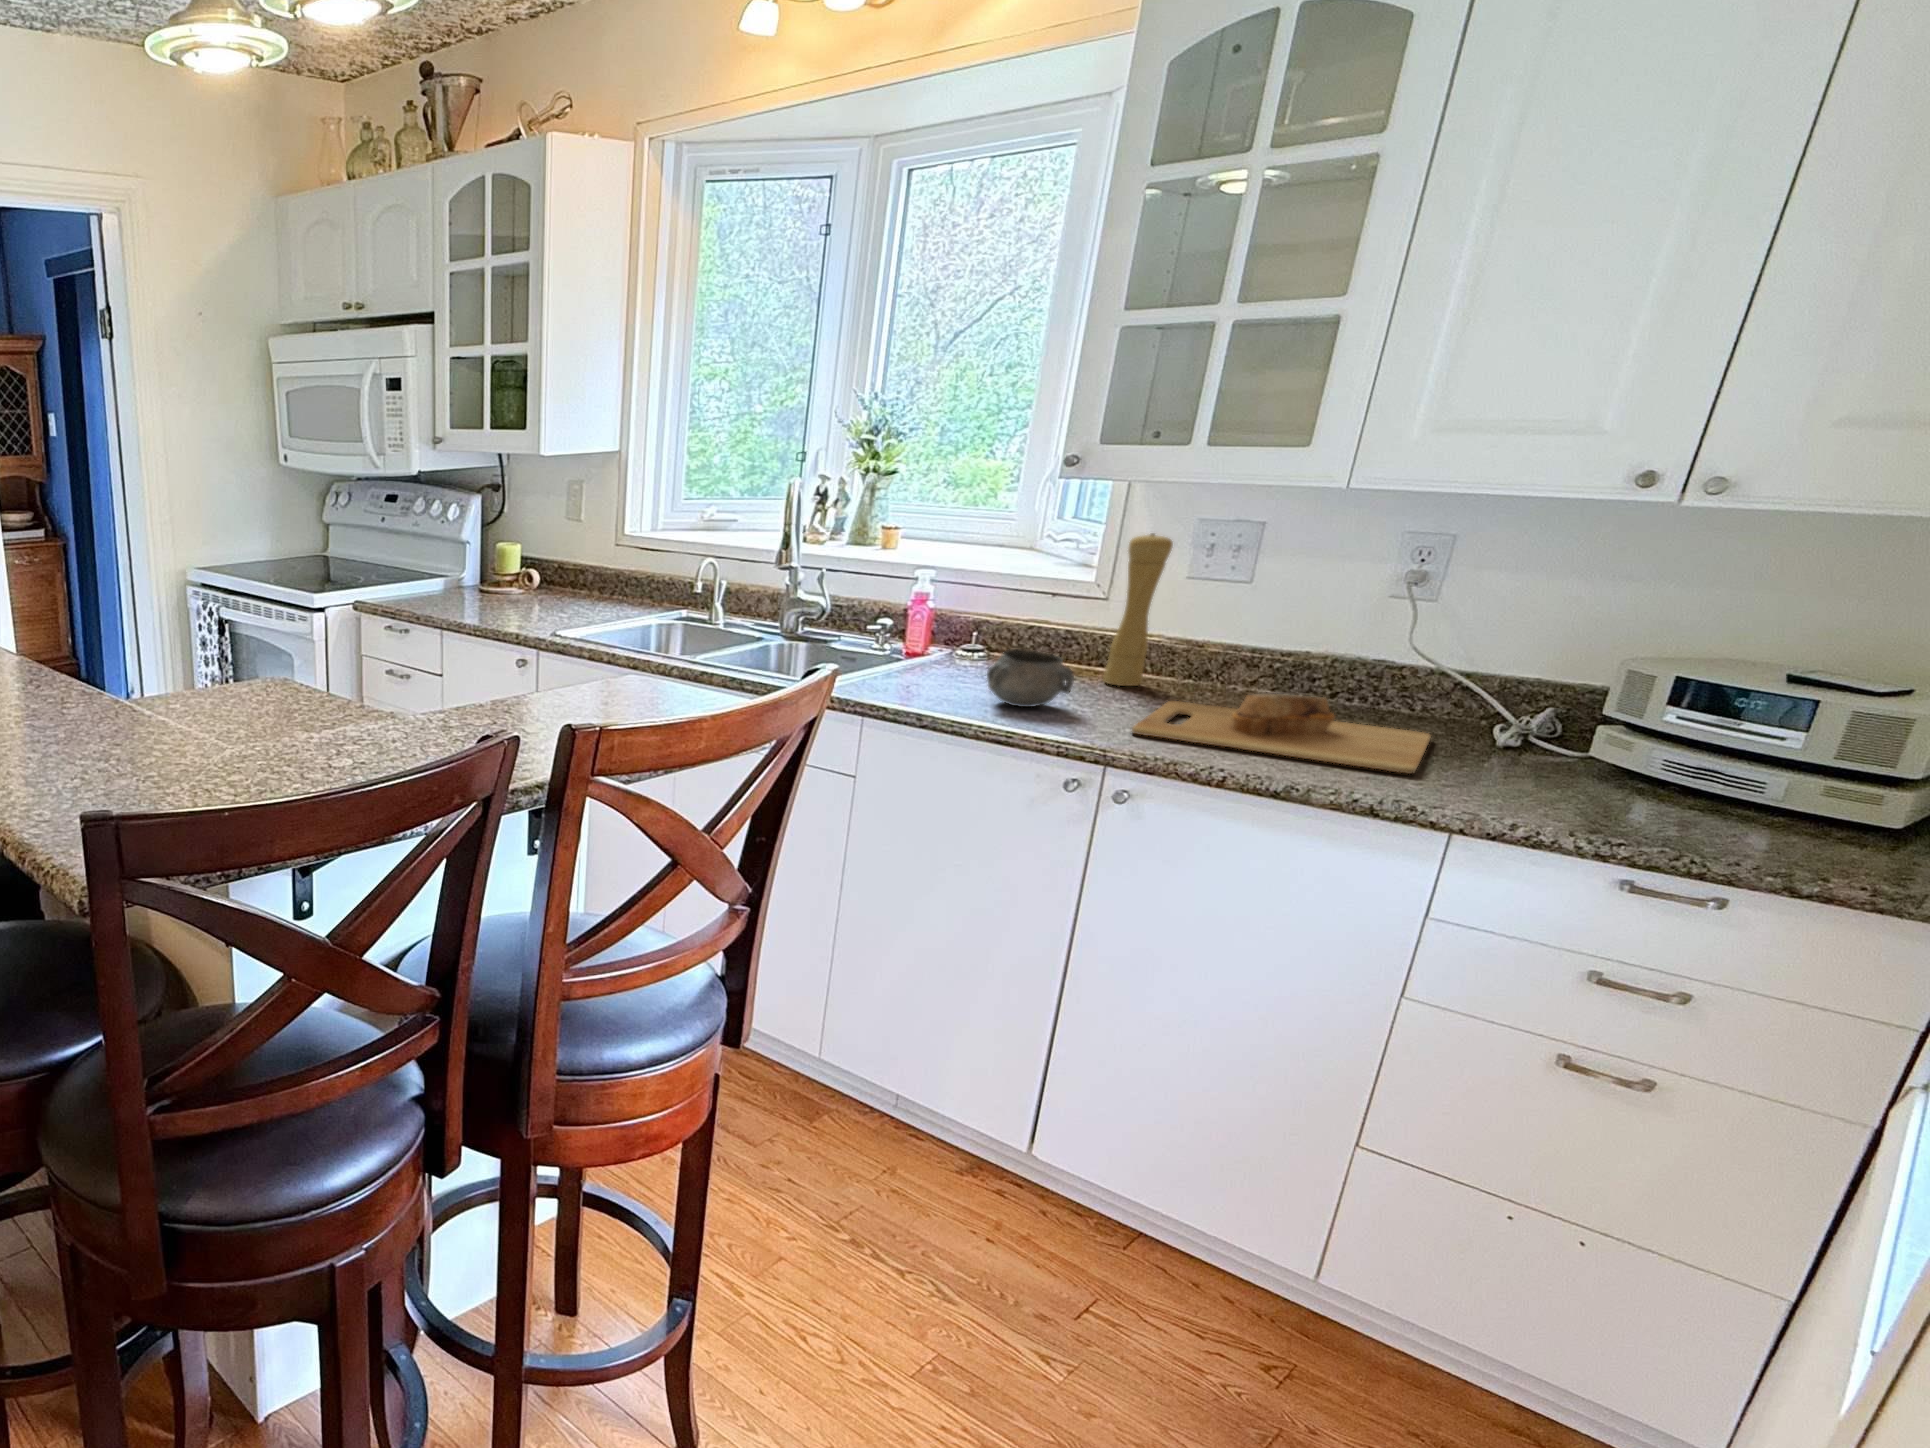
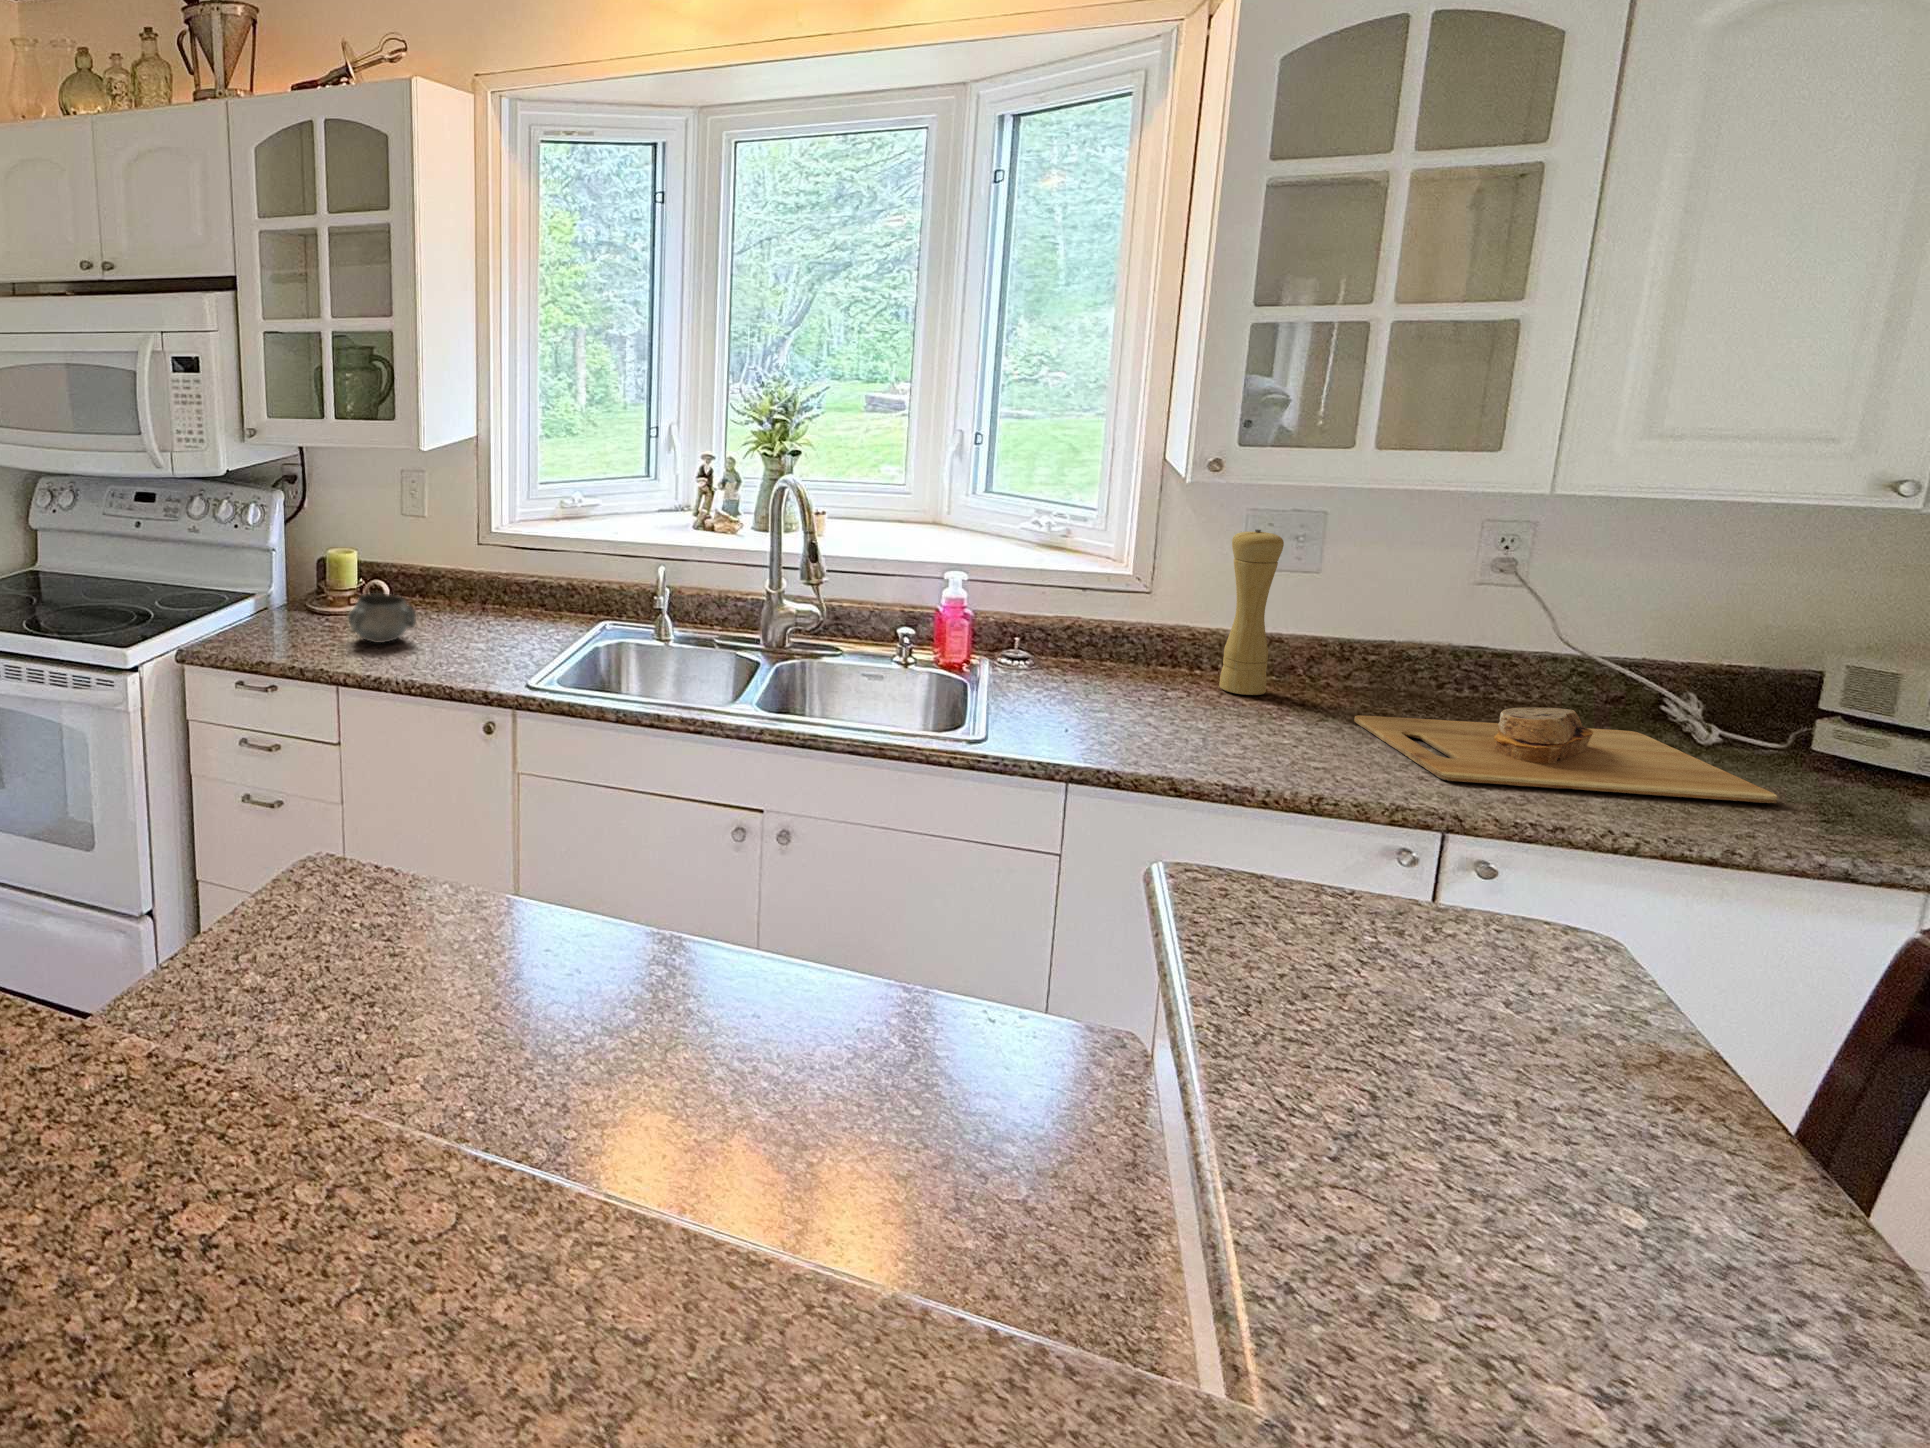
decorative bowl: present [987,649,1074,707] -> present [349,593,416,643]

